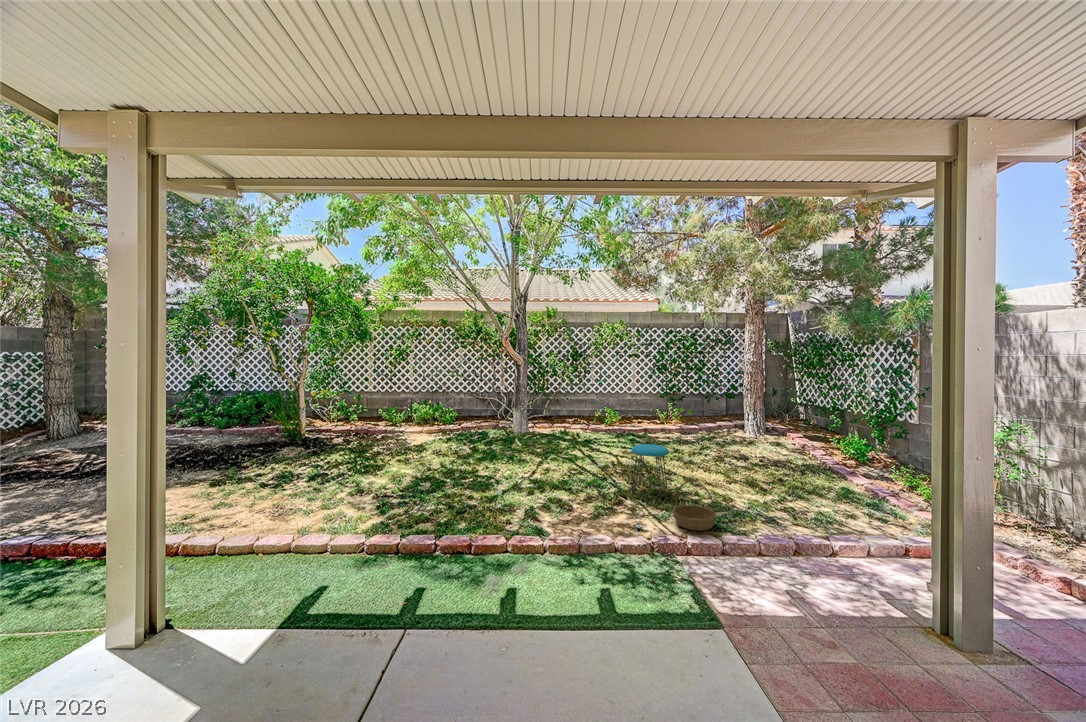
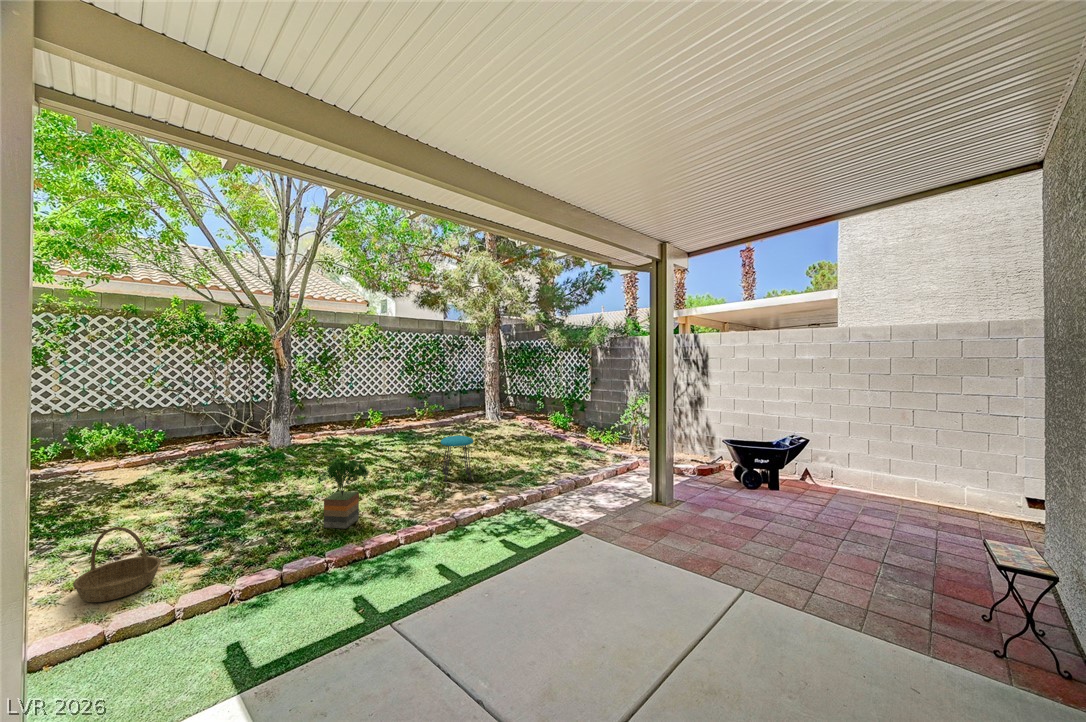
potted tree: none [491,448,535,512] -> present [317,460,369,529]
basket: present [672,480,717,531] -> present [73,527,161,602]

